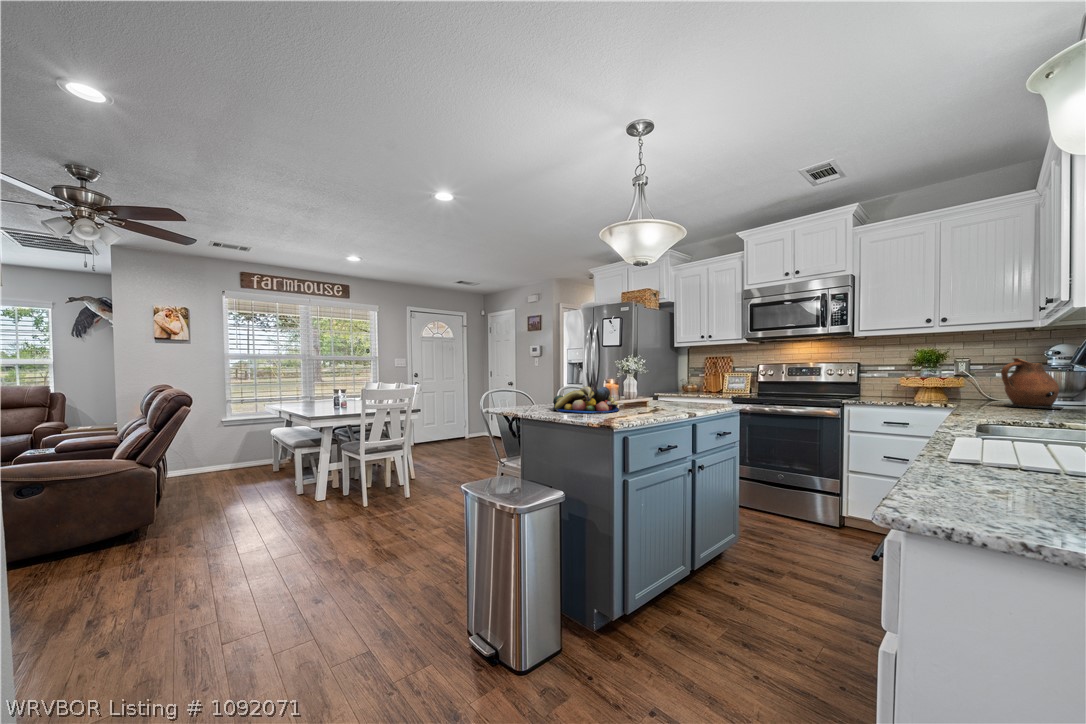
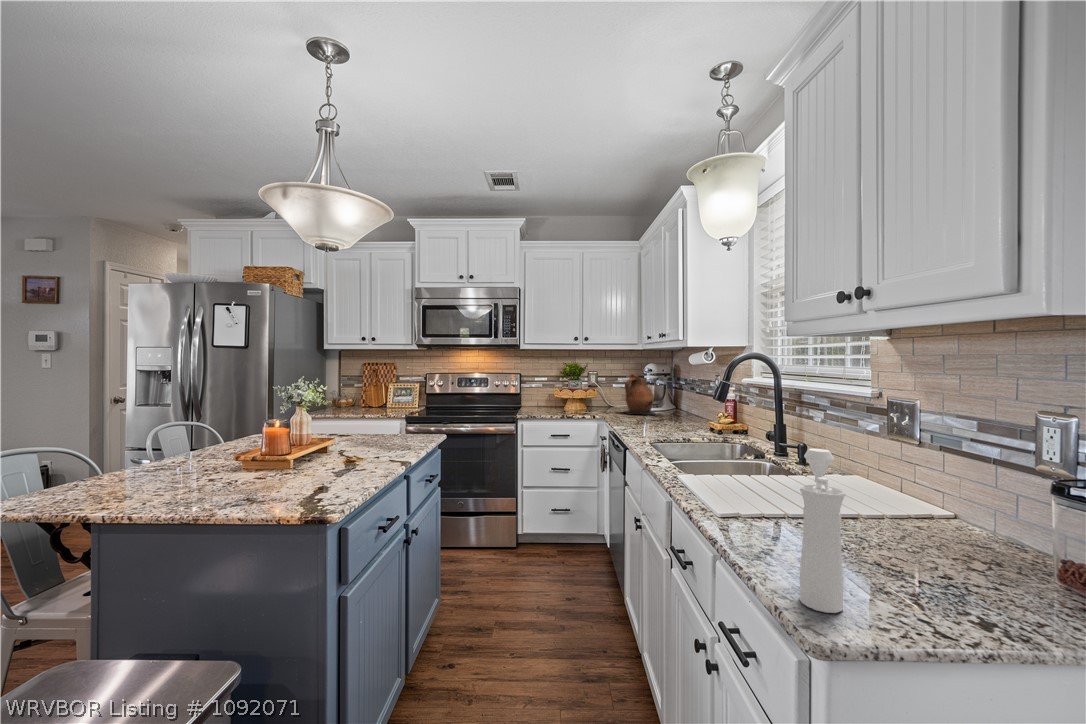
pepper mill: none [920,373,1012,513] -> present [799,448,845,613]
fruit bowl: present [553,386,619,413] -> none [149,440,294,502]

